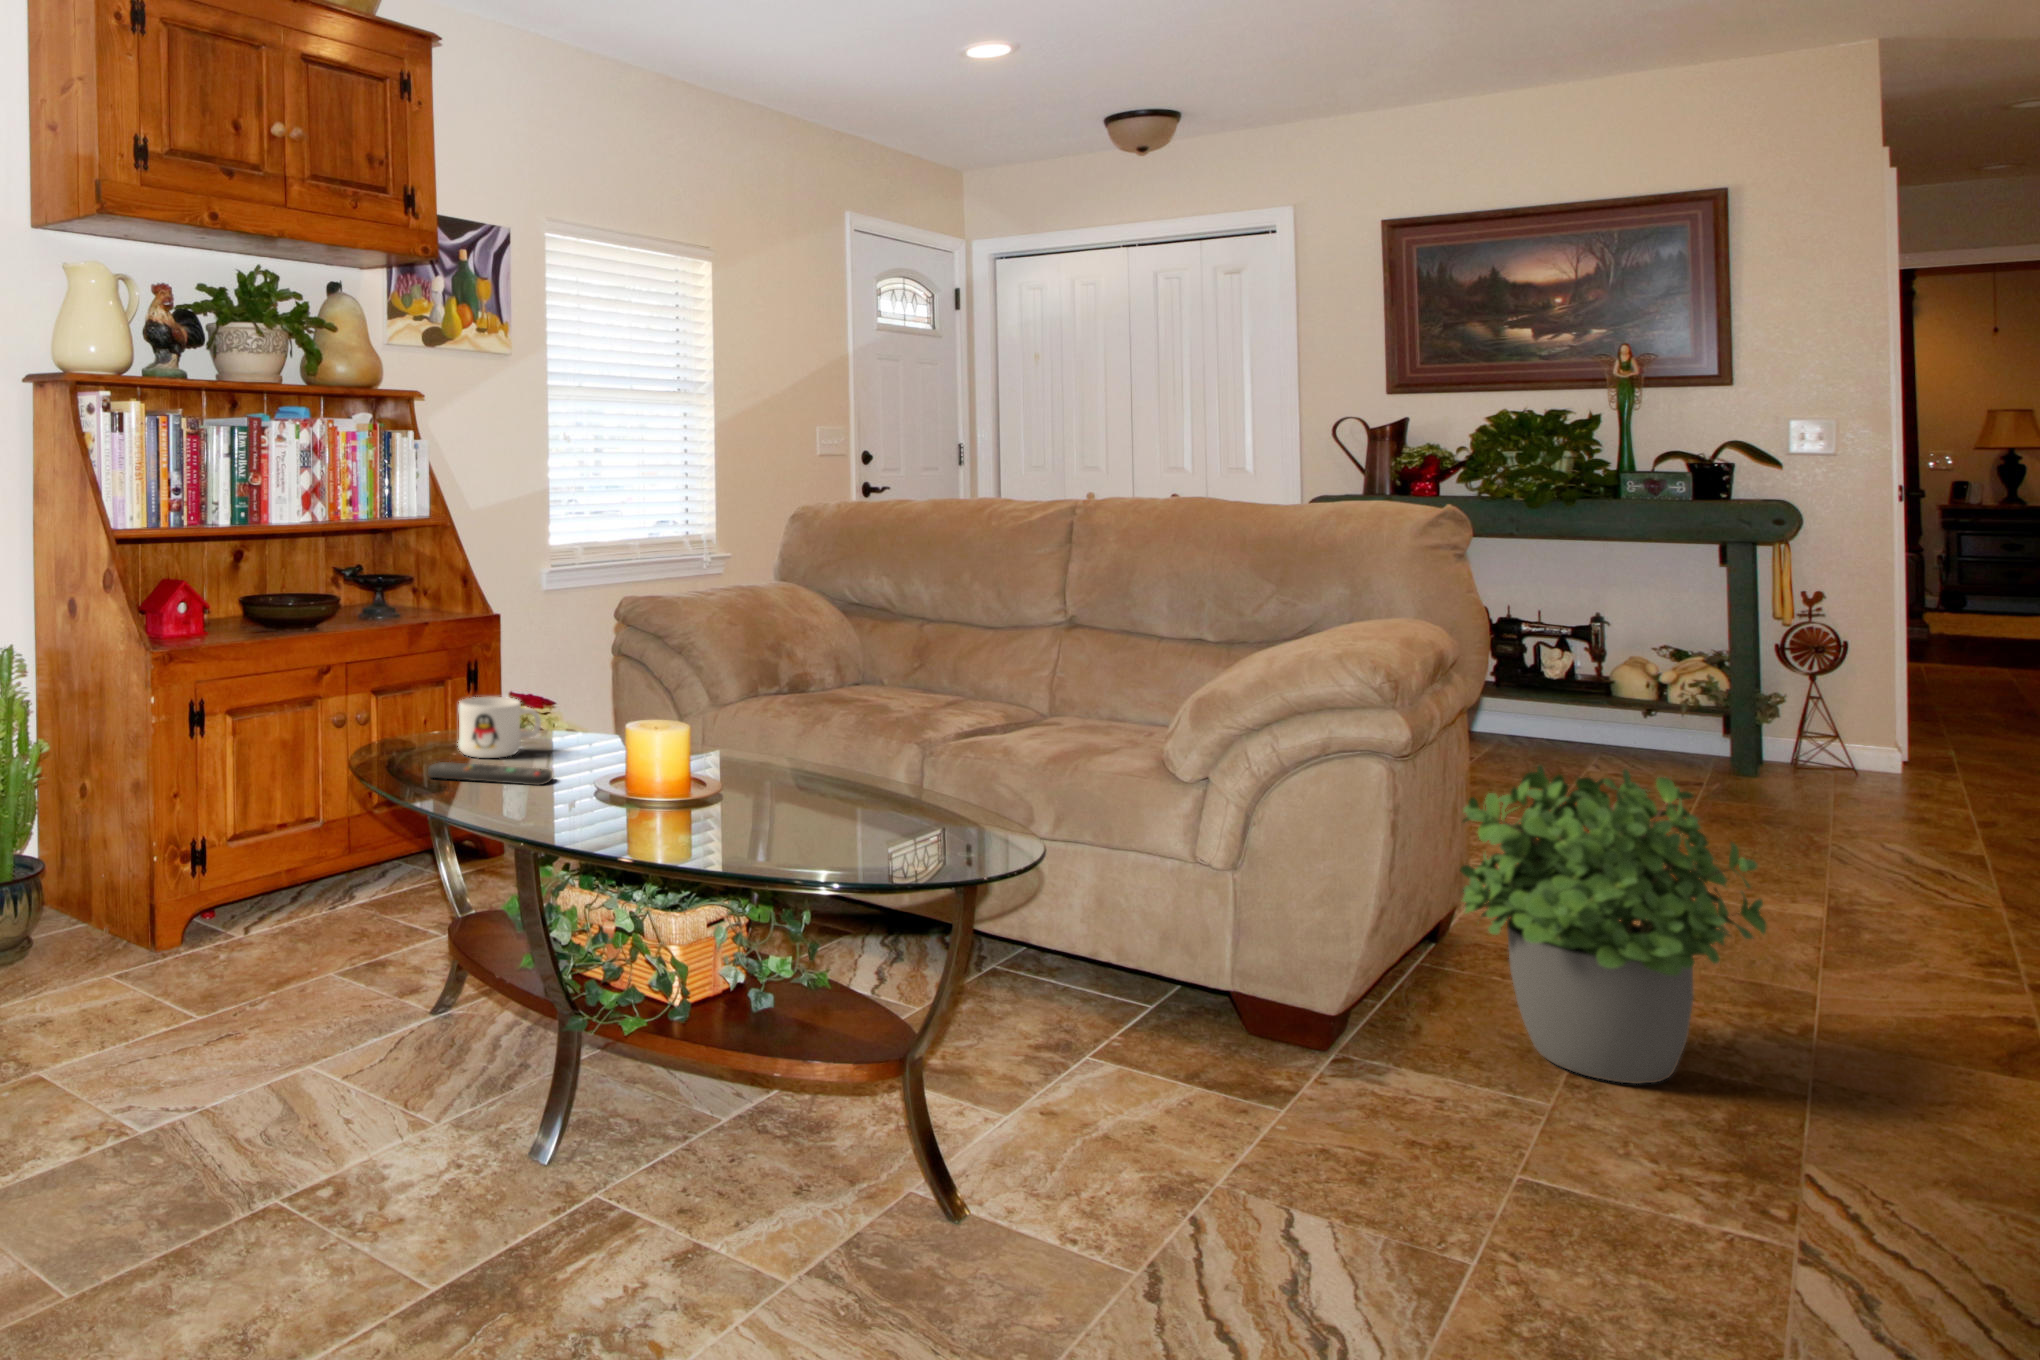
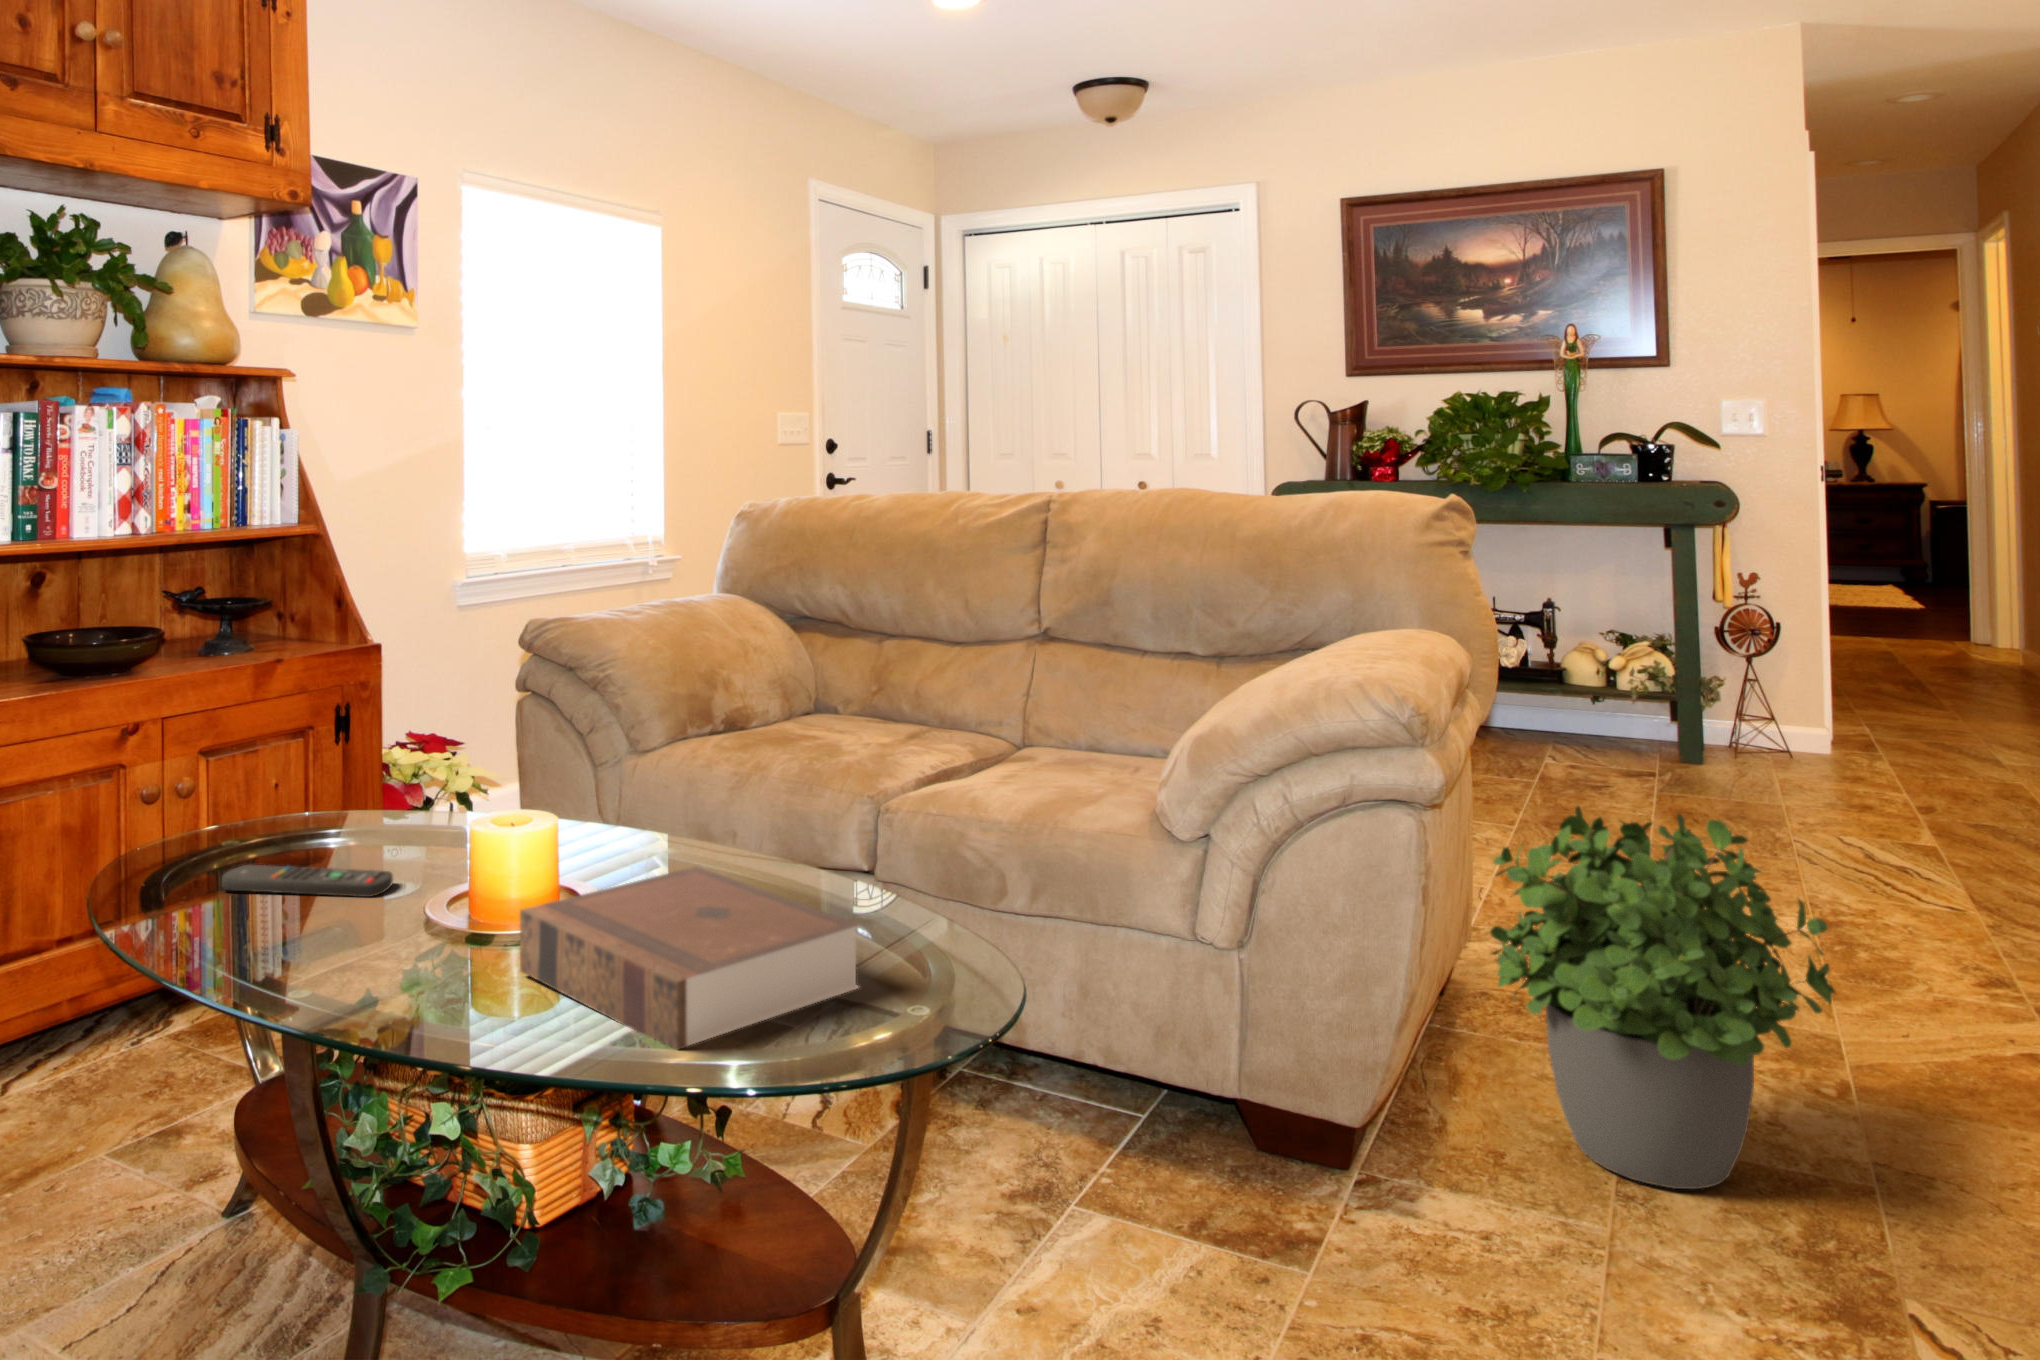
mug: present [458,697,541,758] -> none [284,763,399,848]
book: none [665,764,917,869] -> present [520,866,860,1050]

